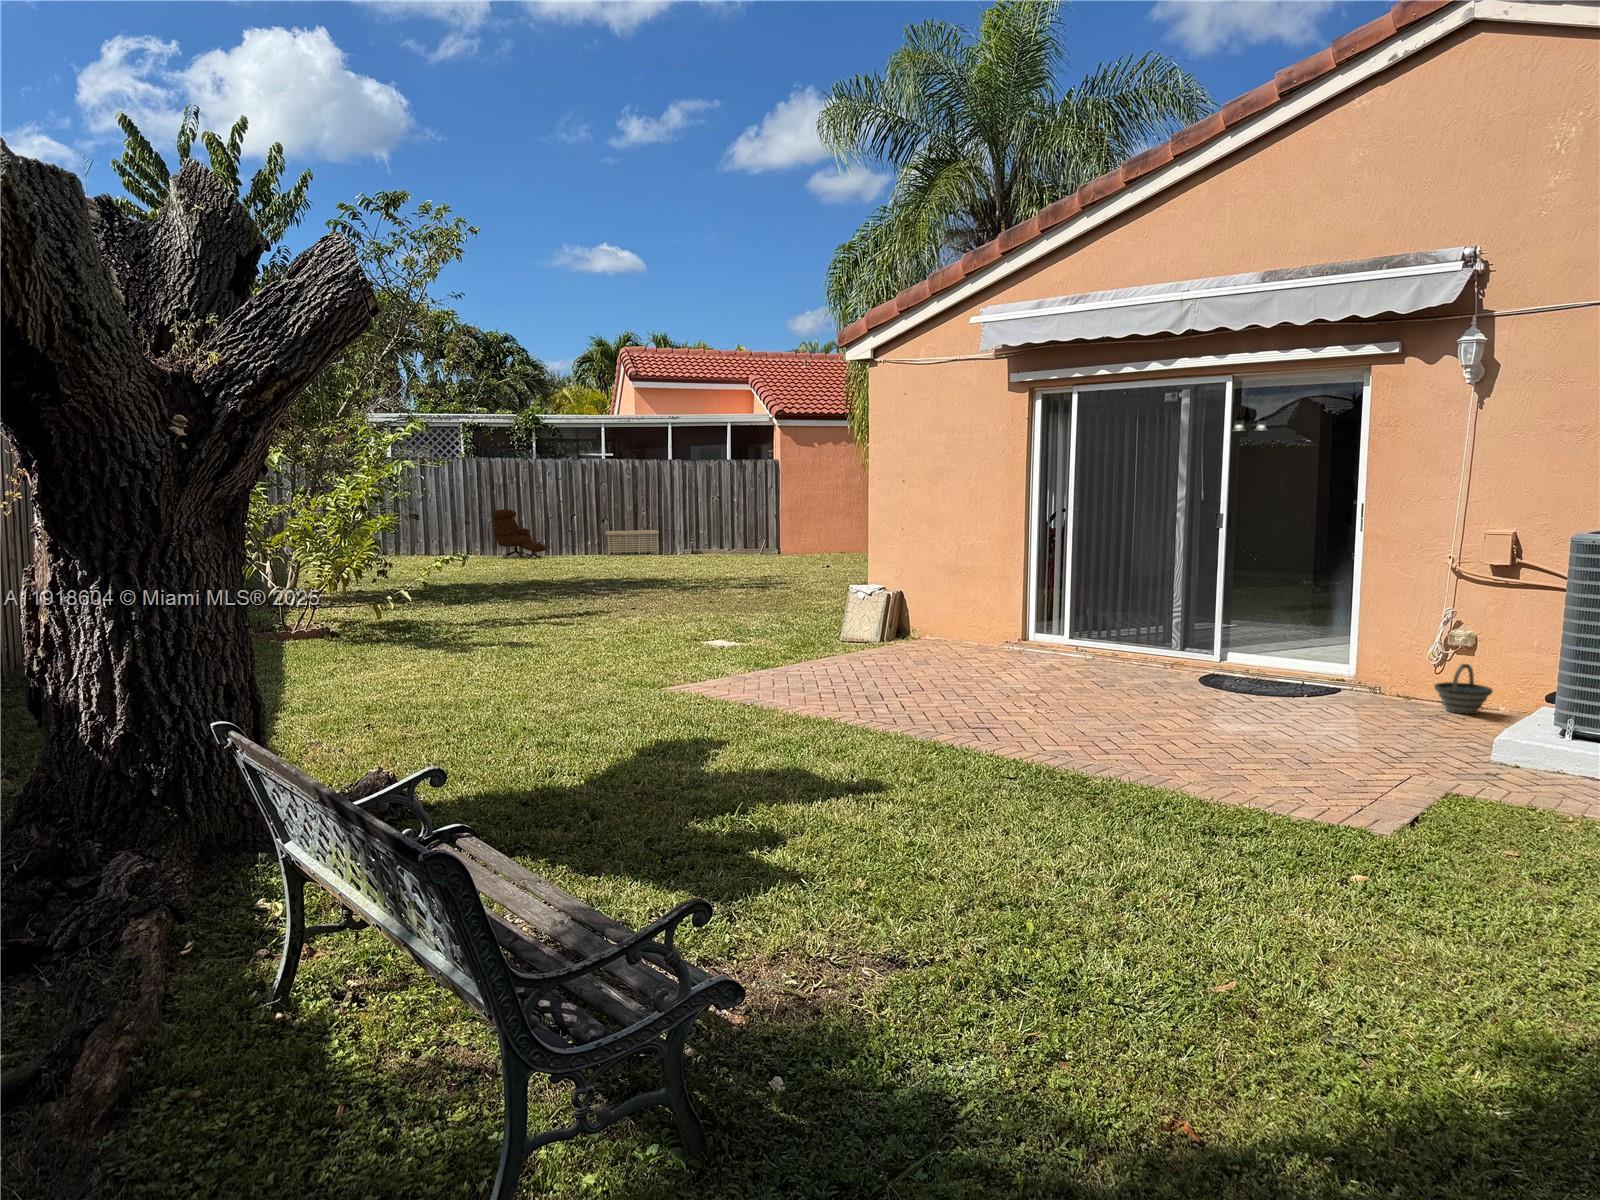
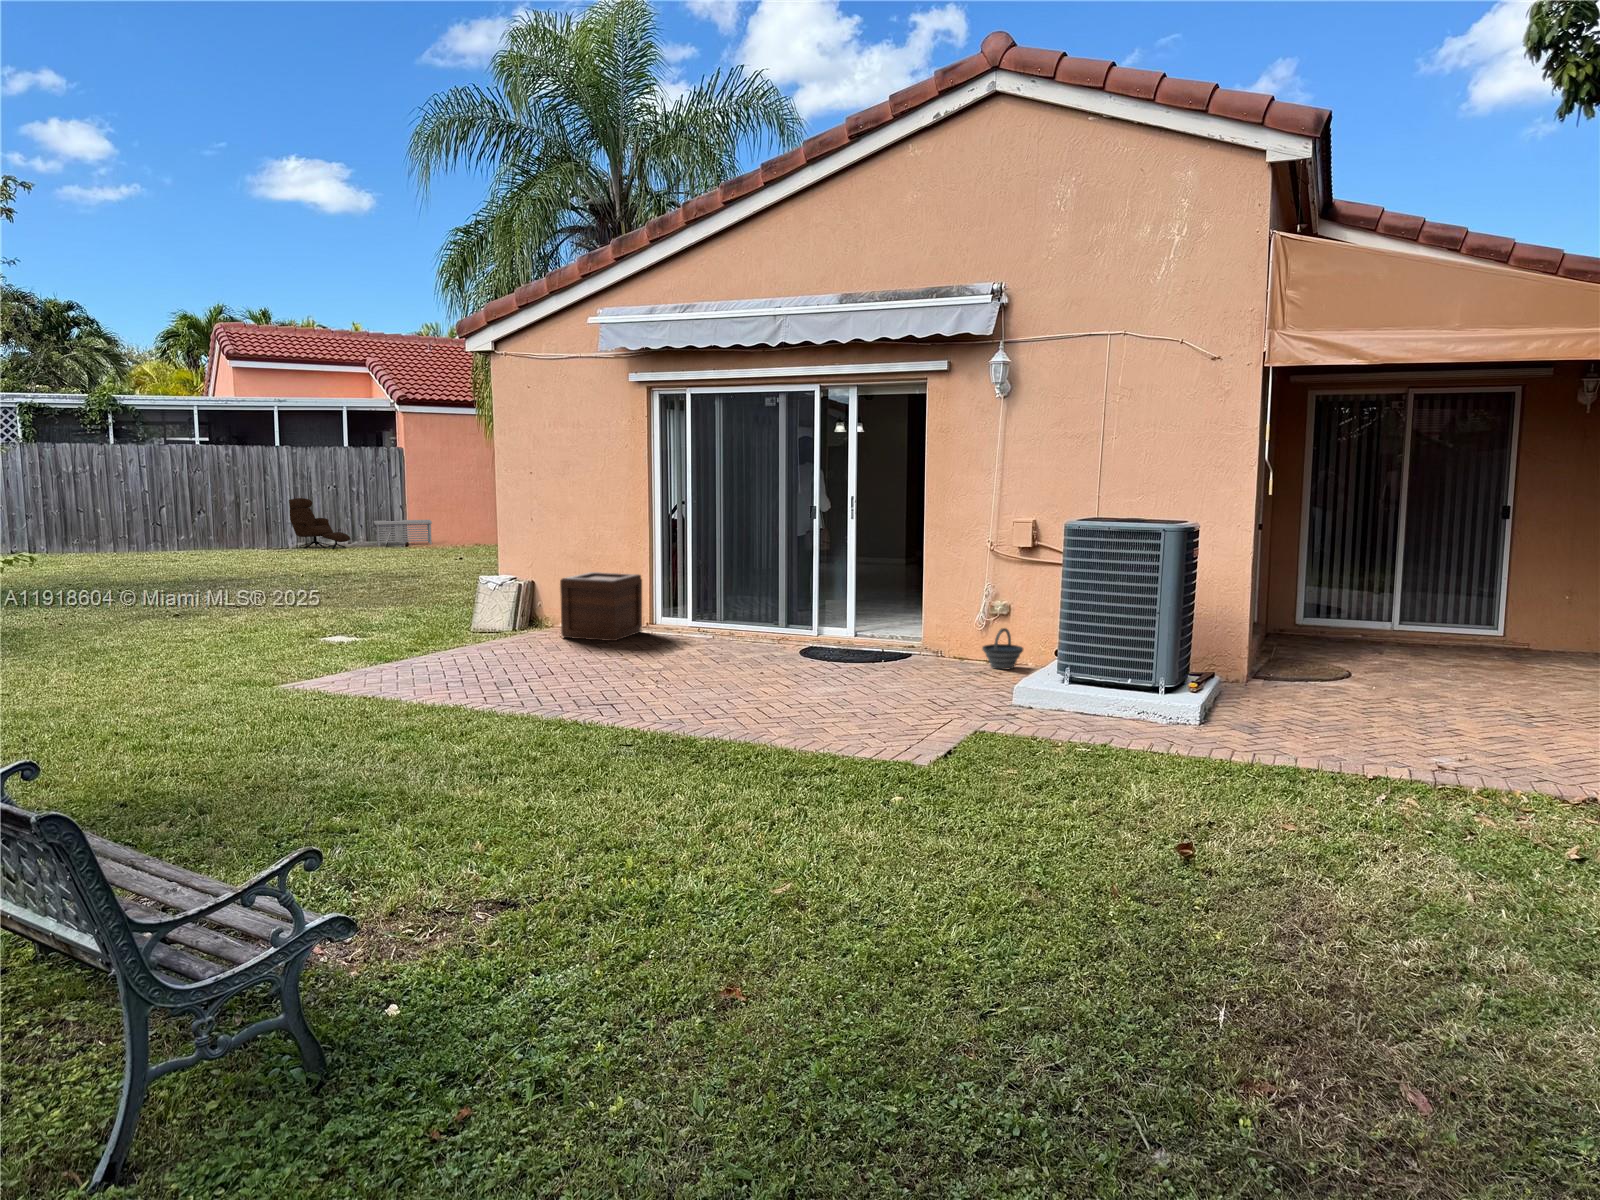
lounge chair: present [493,509,546,559] -> present [289,498,350,549]
storage bench: present [606,530,659,556] -> present [374,520,432,546]
wooden crate: none [931,583,1017,657] -> present [560,572,642,641]

